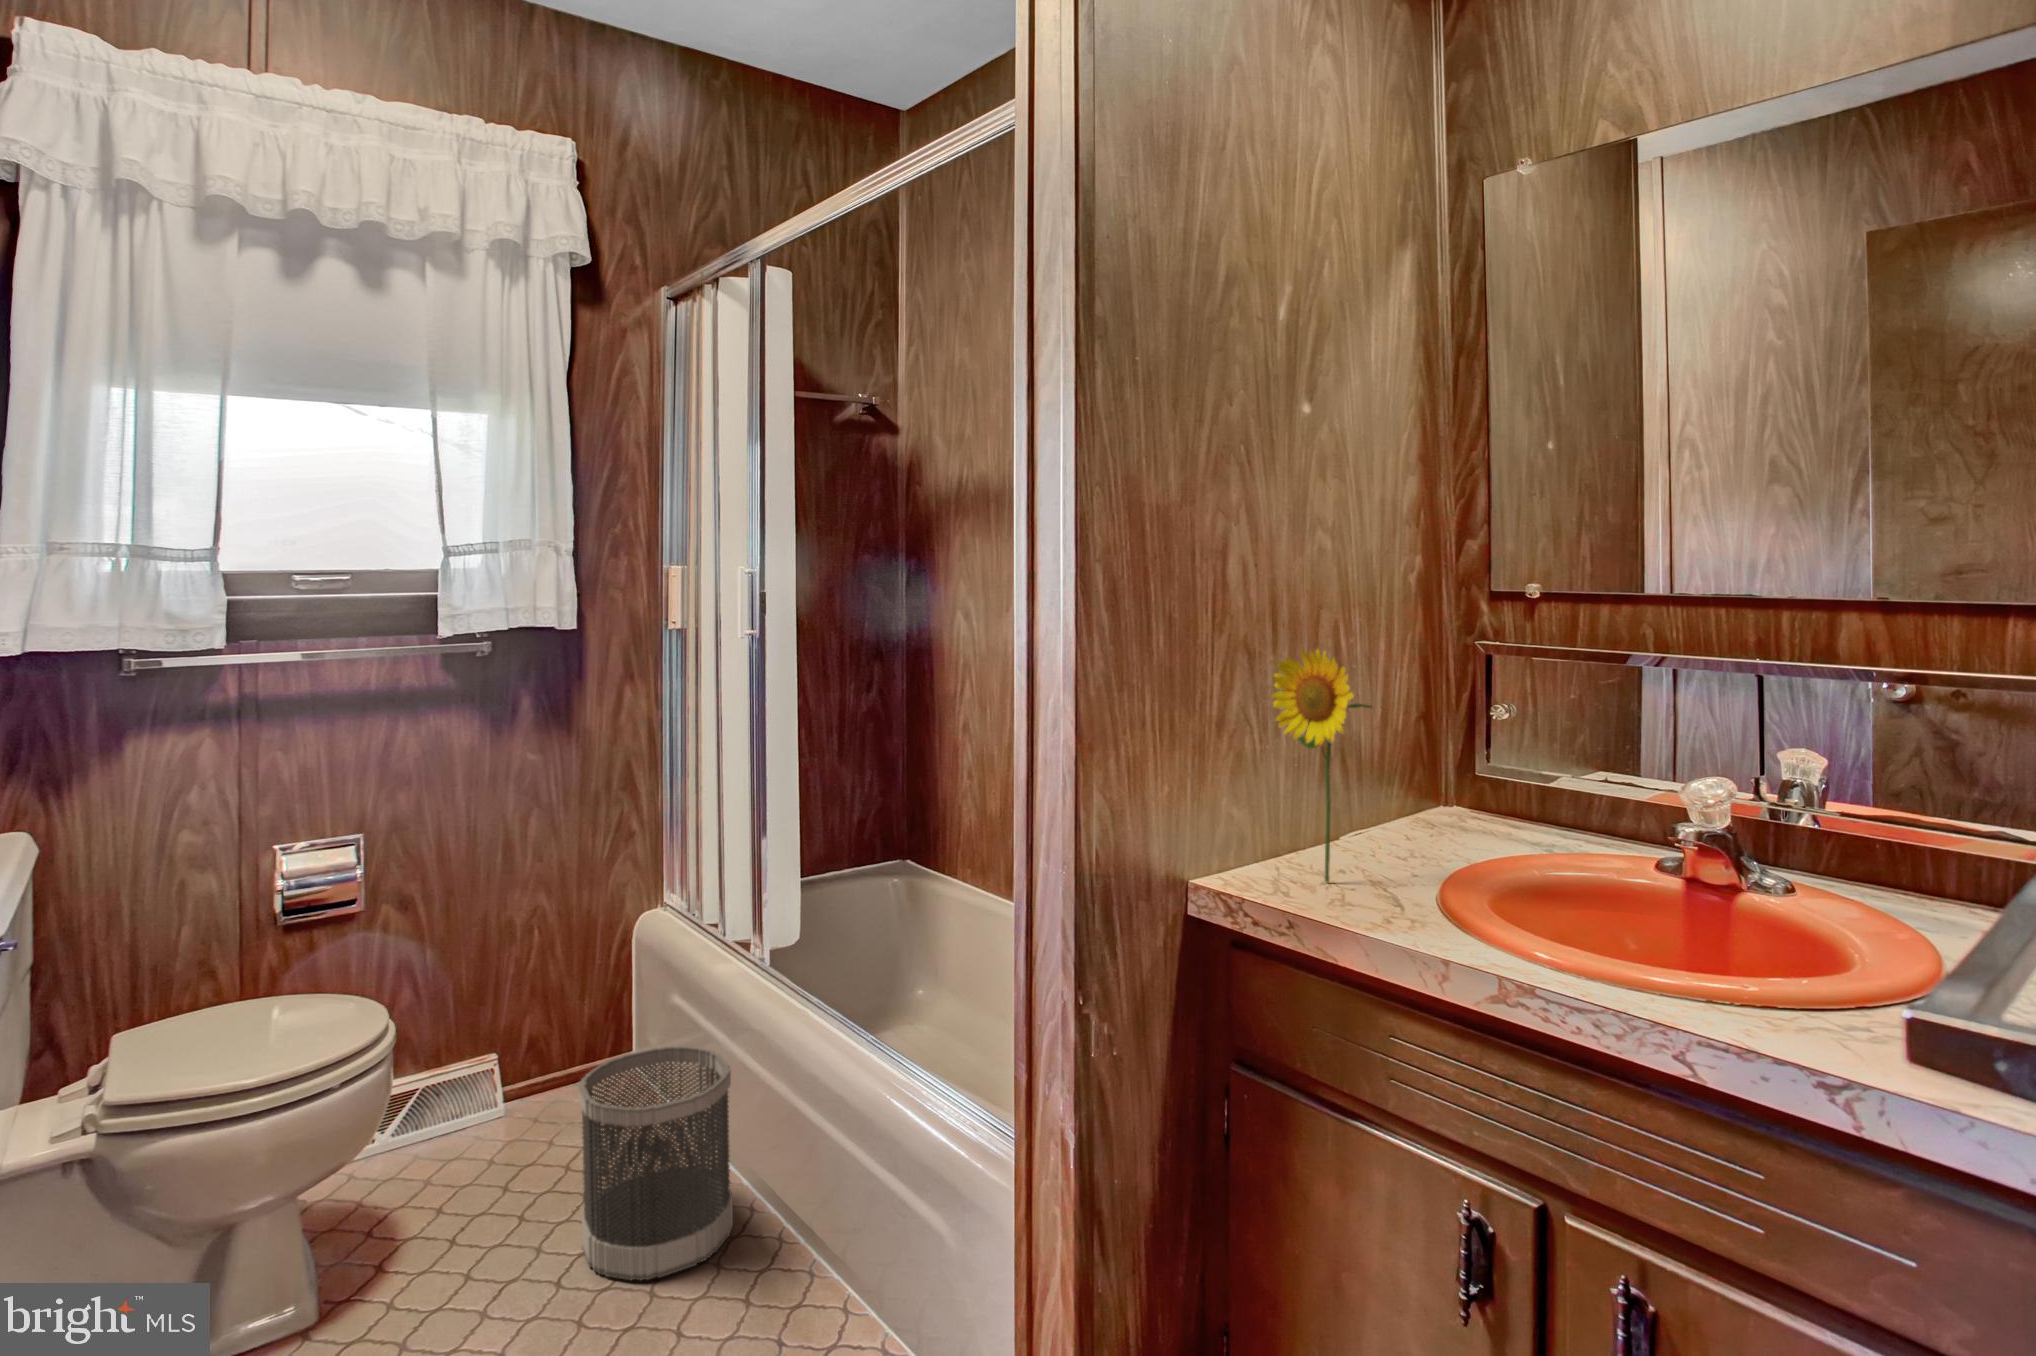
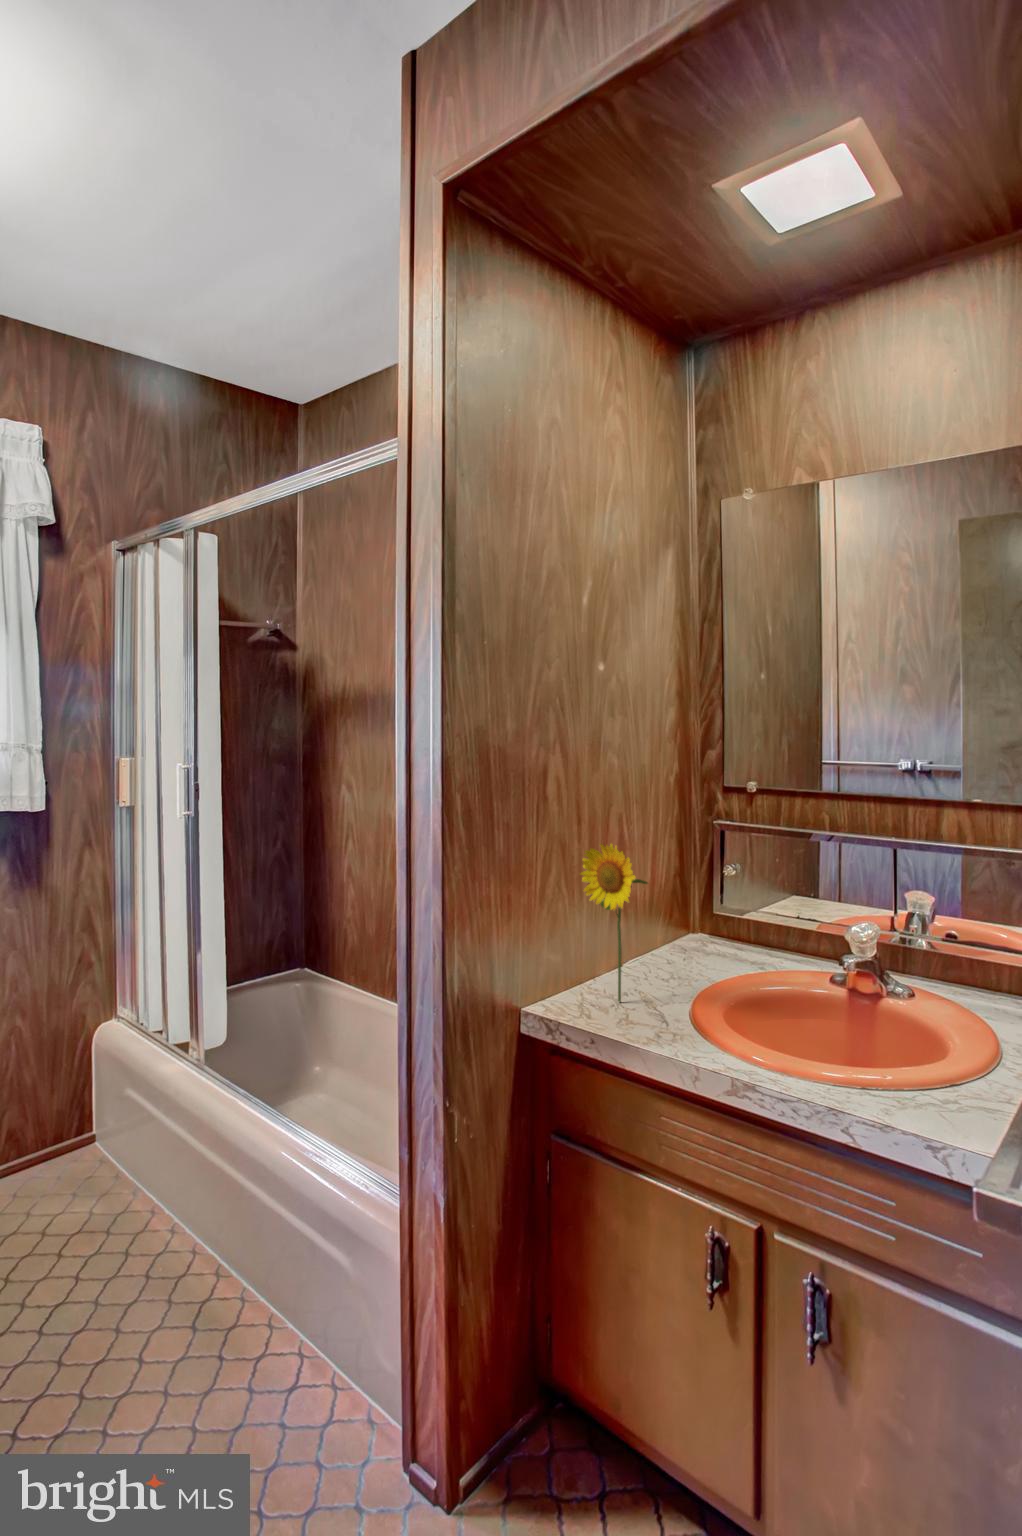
wastebasket: present [578,1046,733,1280] -> none [53,1129,181,1323]

